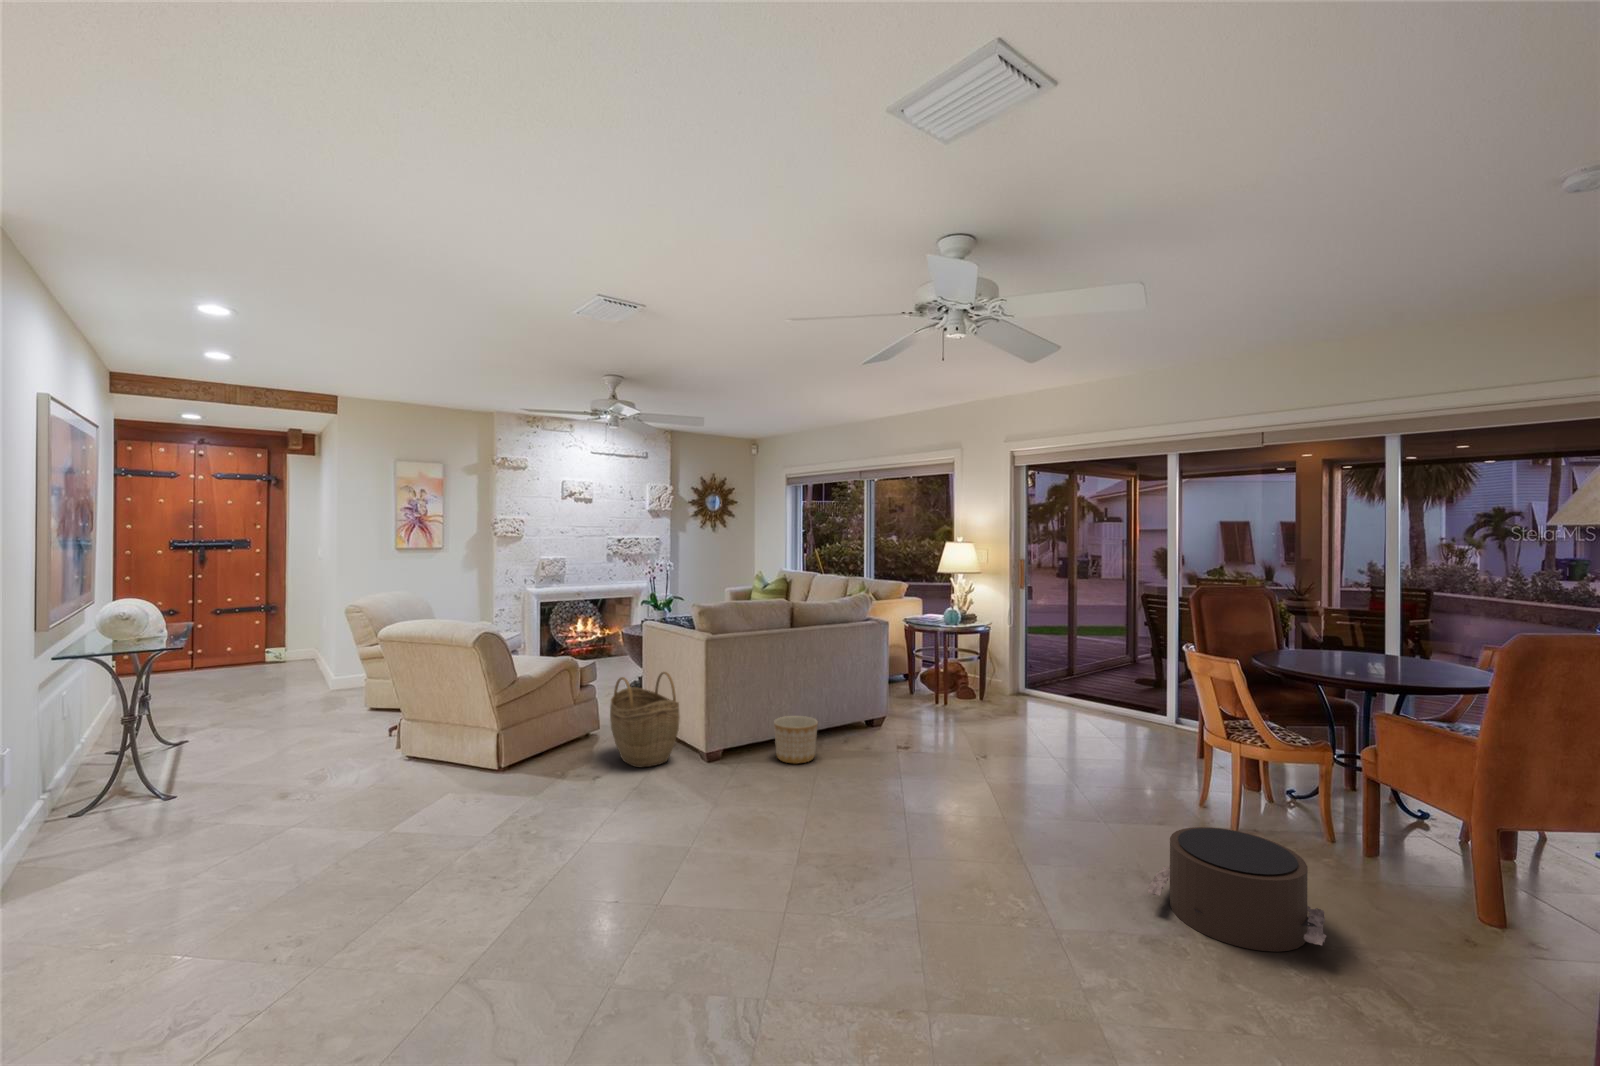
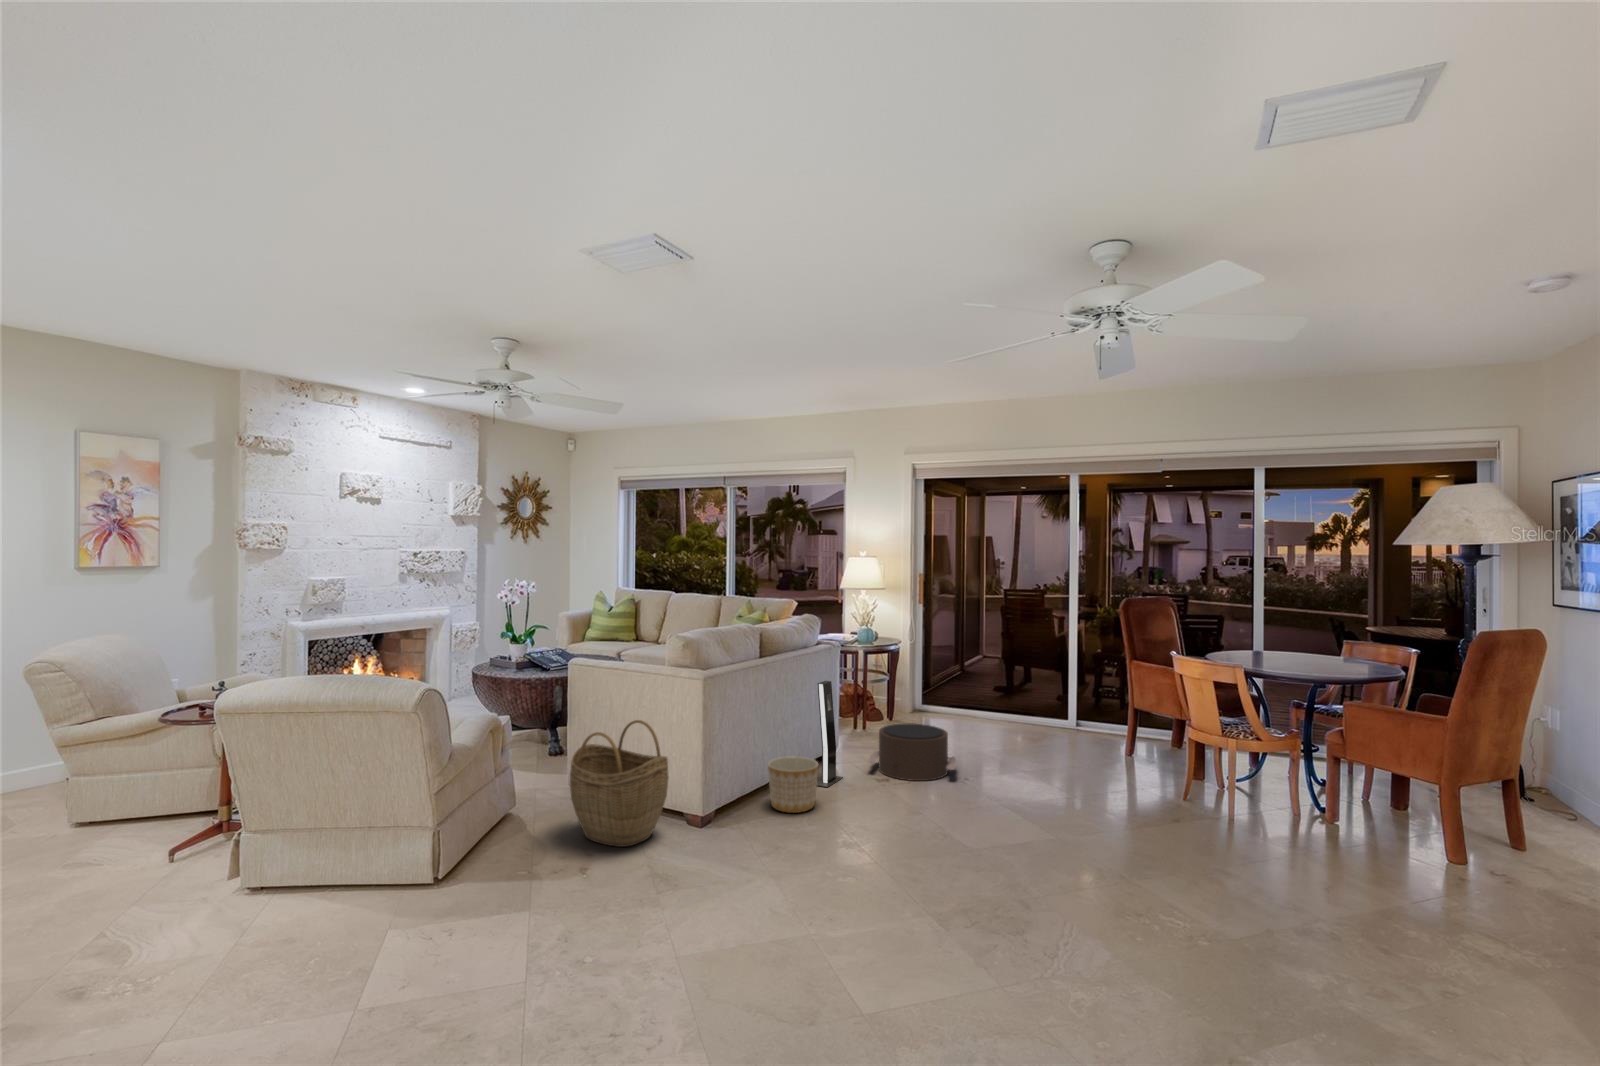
speaker: none [833,654,867,748] -> present [817,681,843,788]
pouf: present [1148,827,1326,952] -> present [868,723,956,781]

